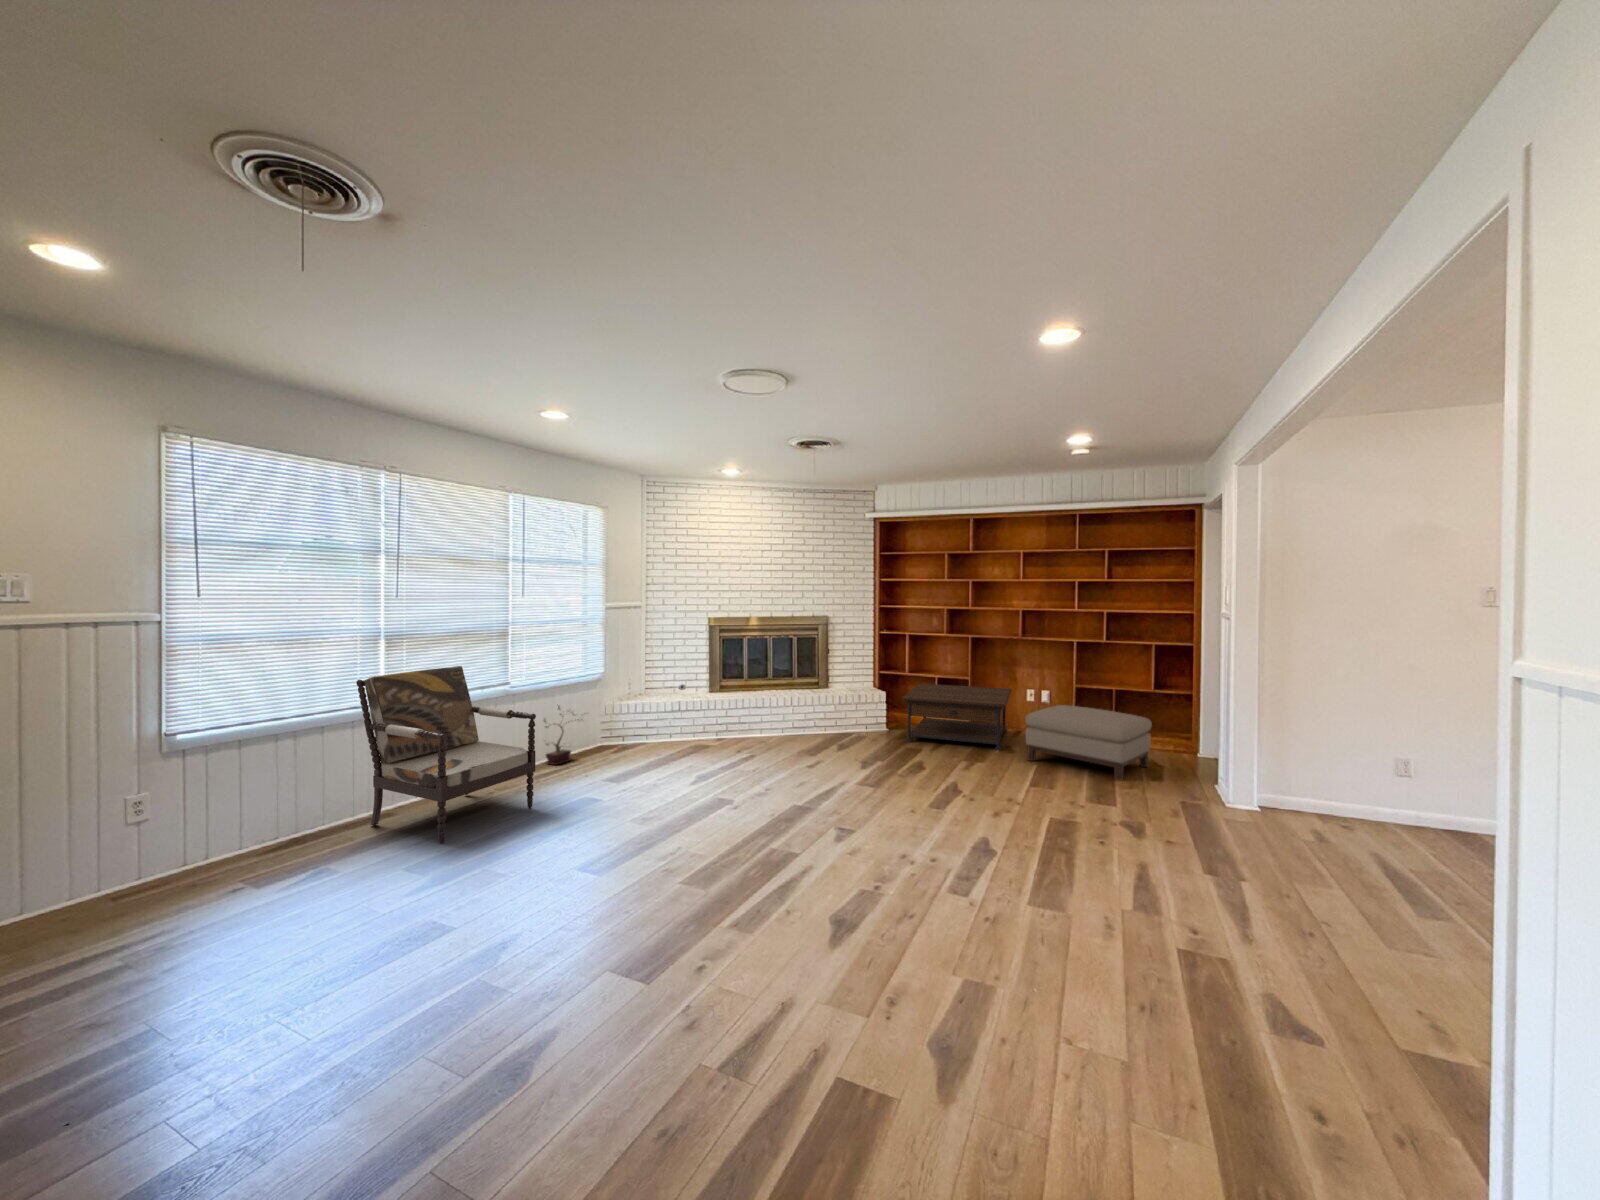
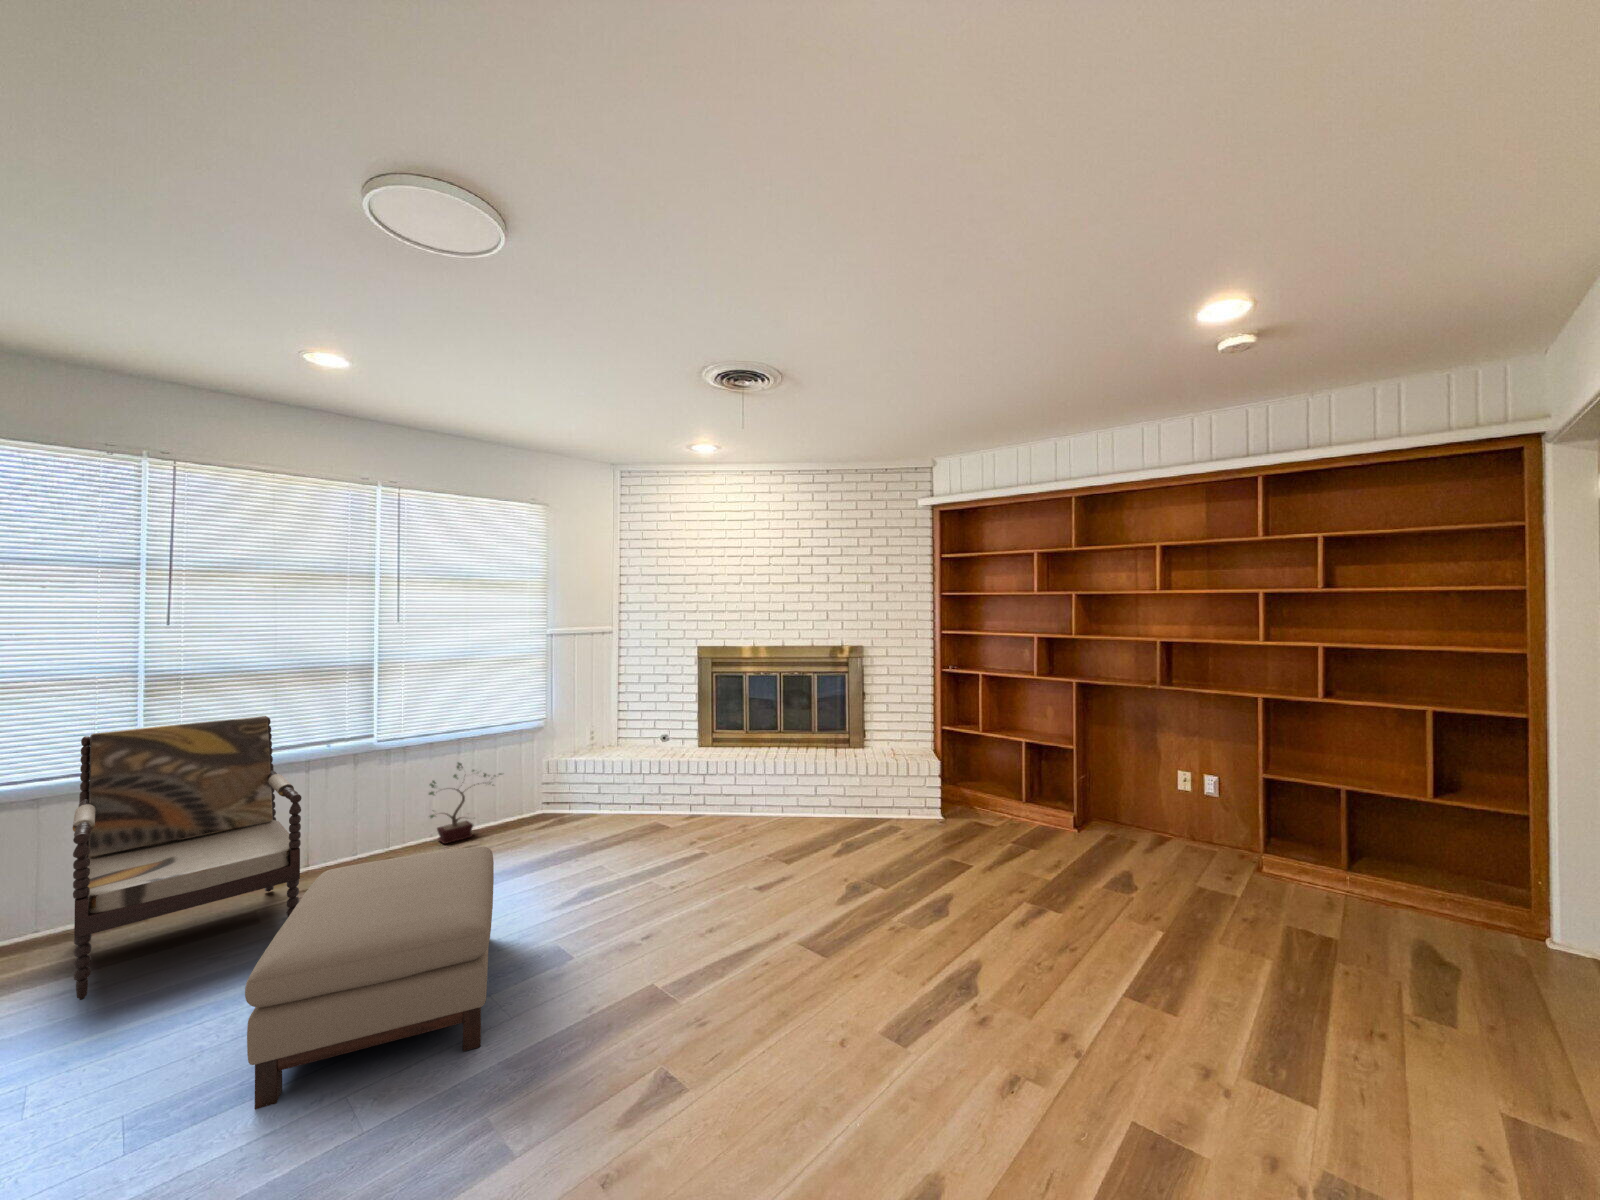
coffee table: present [901,683,1012,751] -> none [943,748,1147,885]
ottoman: present [1025,705,1152,780] -> present [245,846,494,1109]

